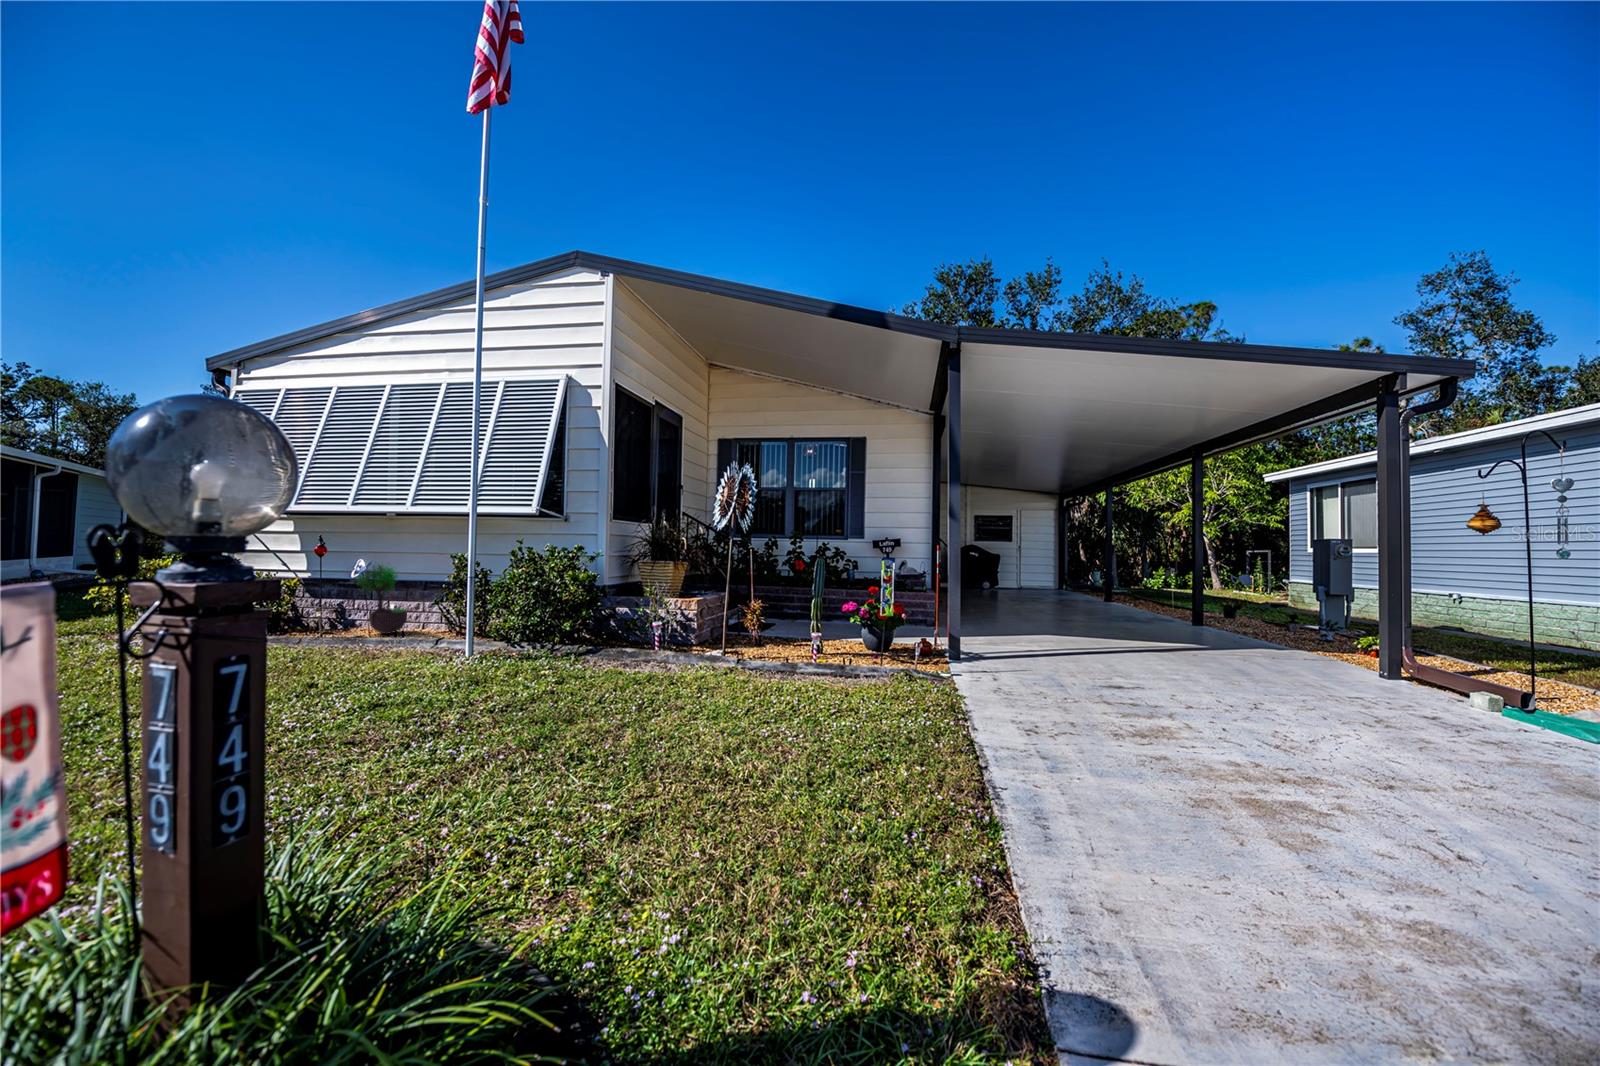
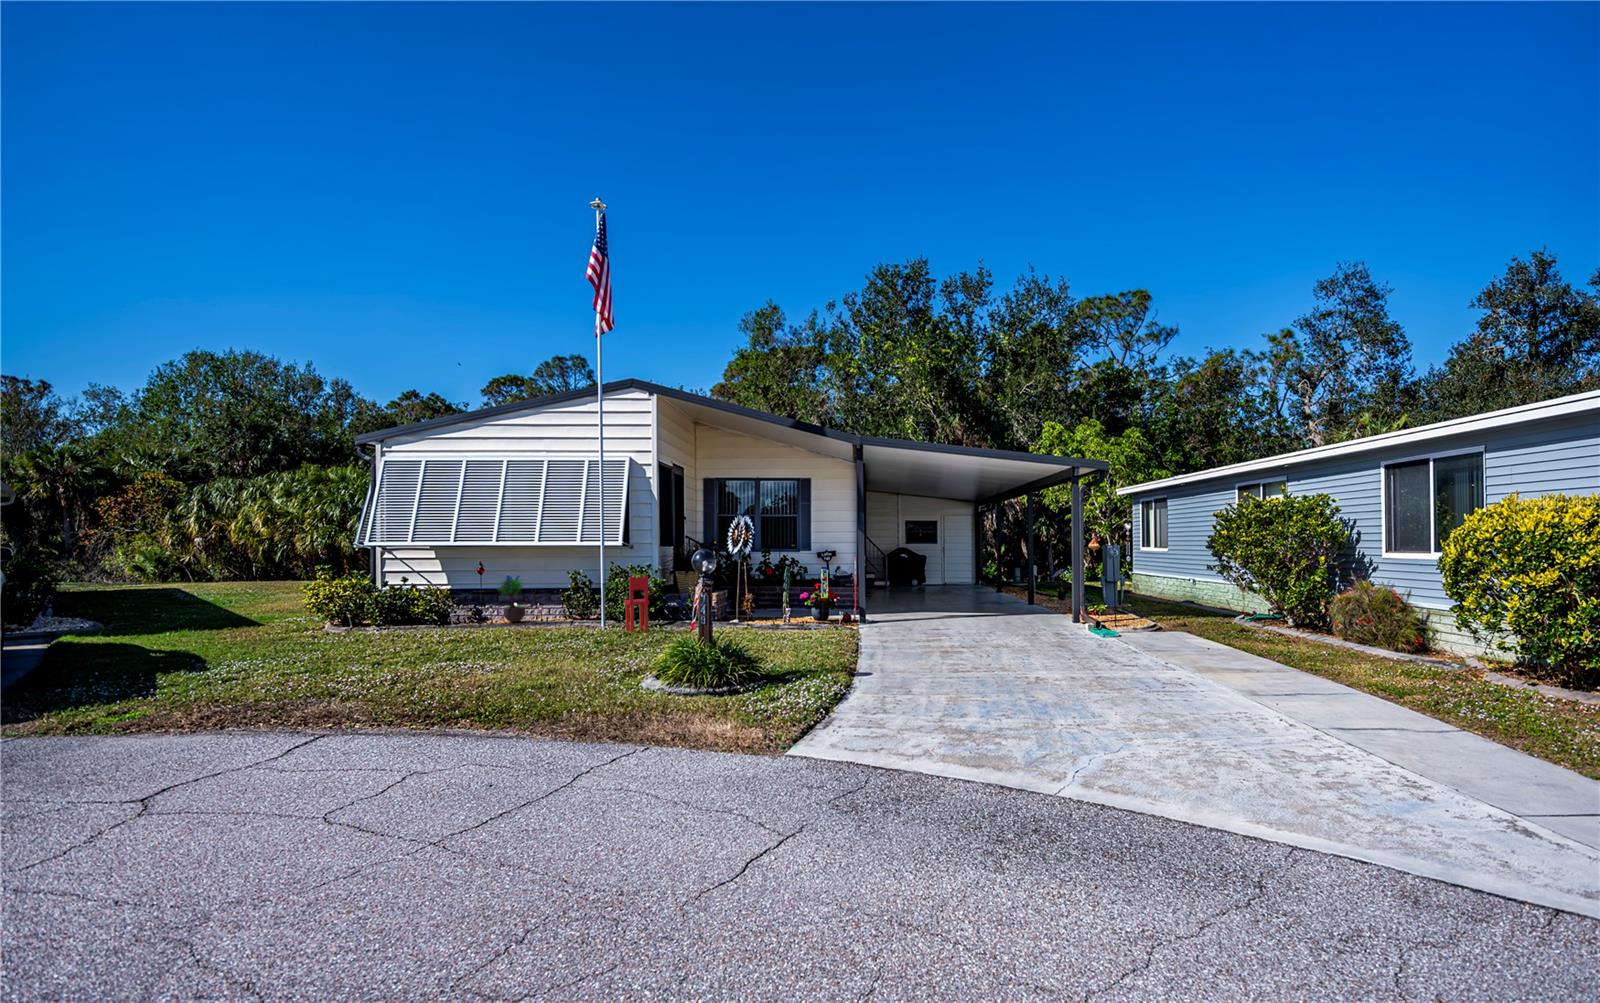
chair: none [531,564,569,663] -> present [624,576,649,632]

